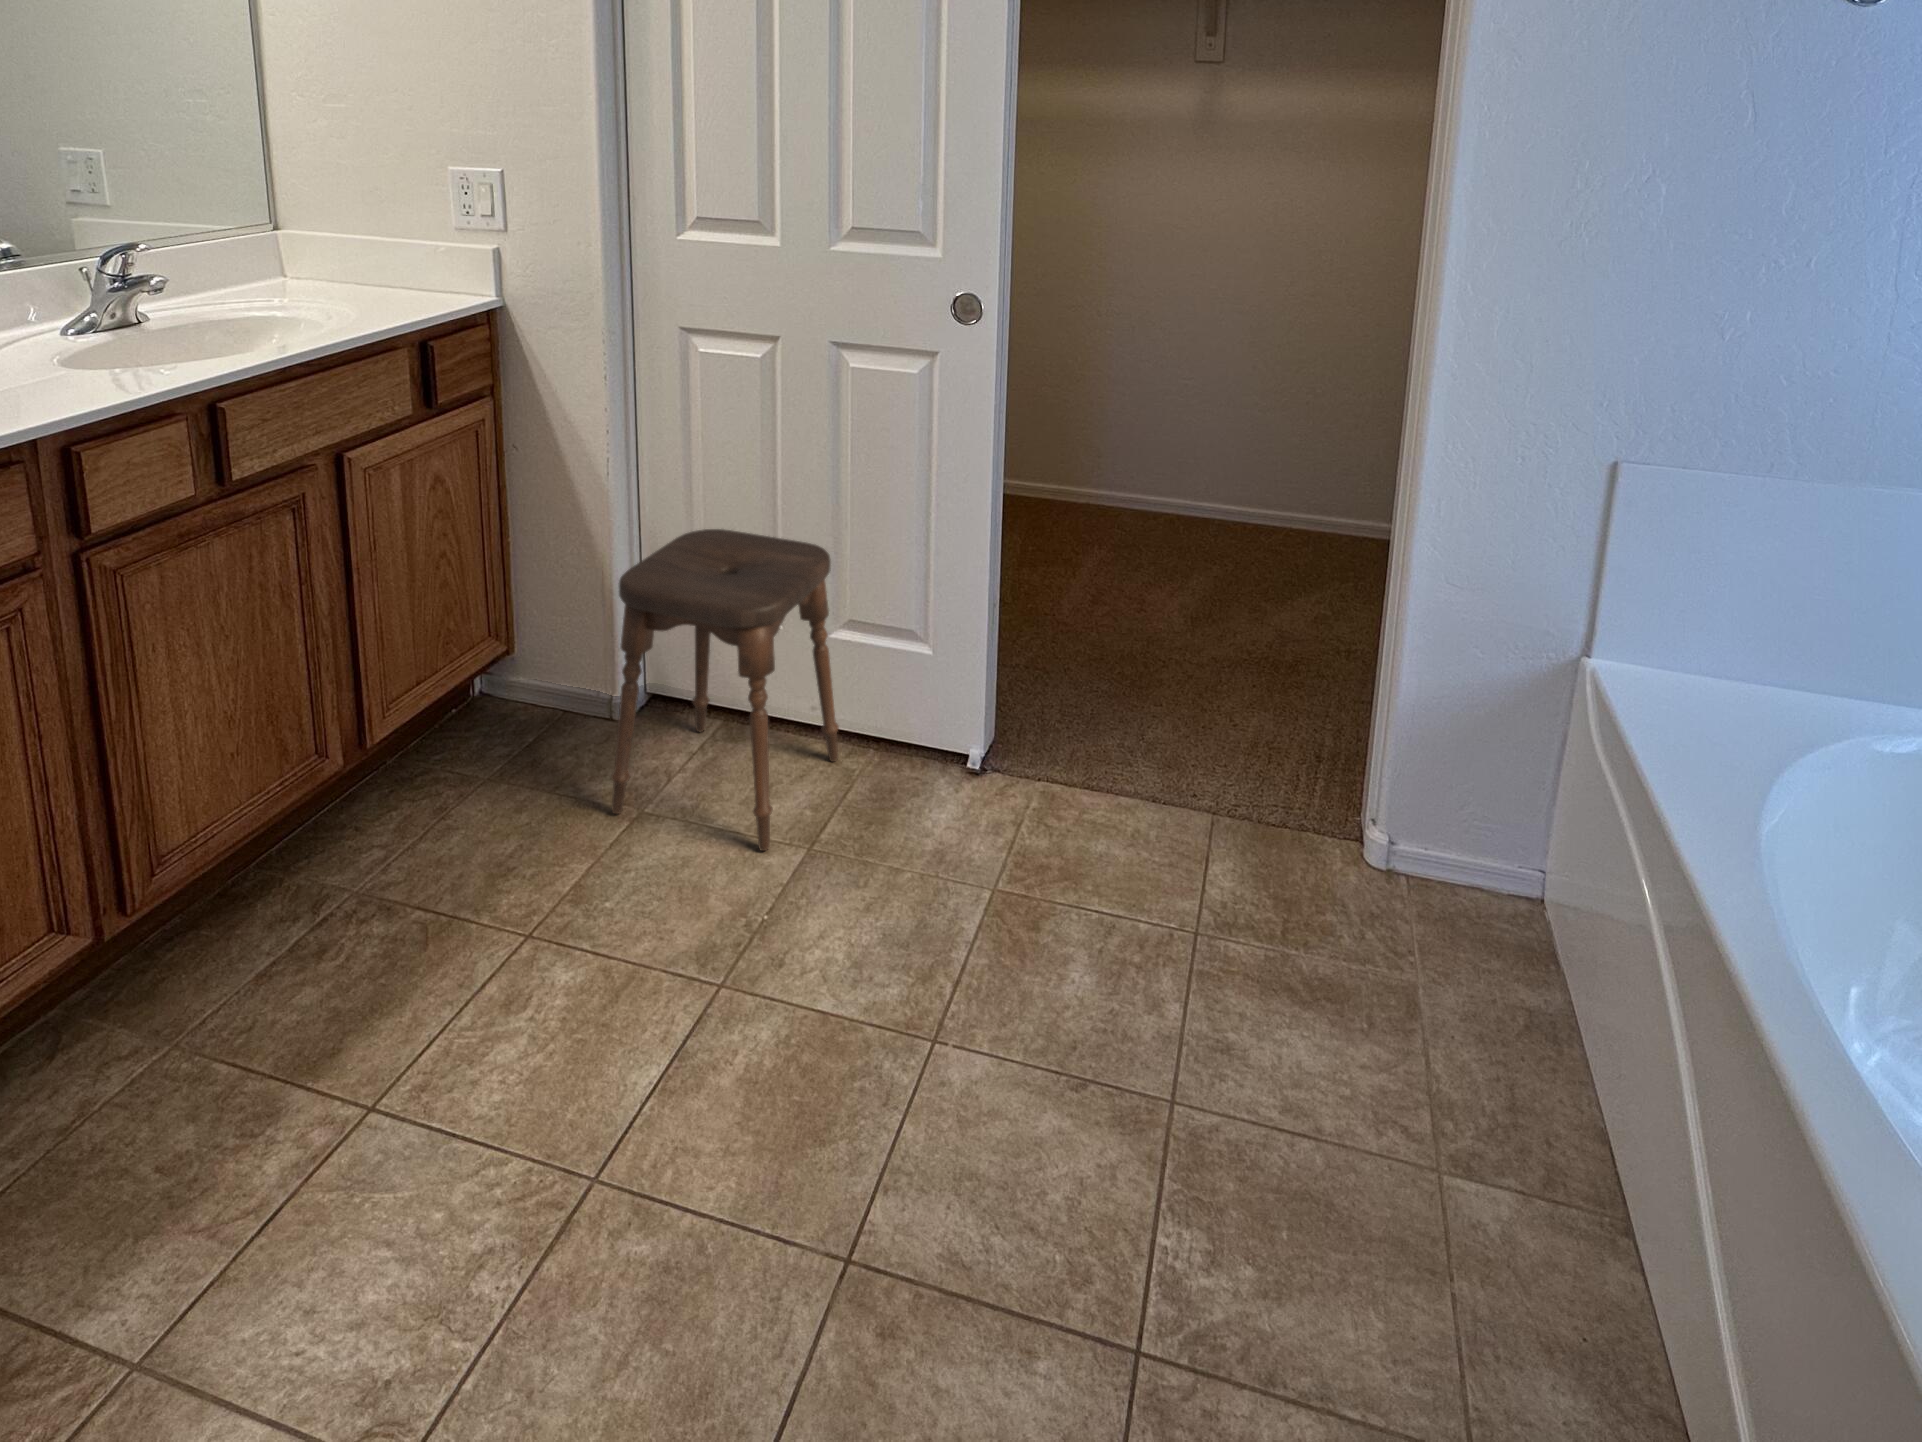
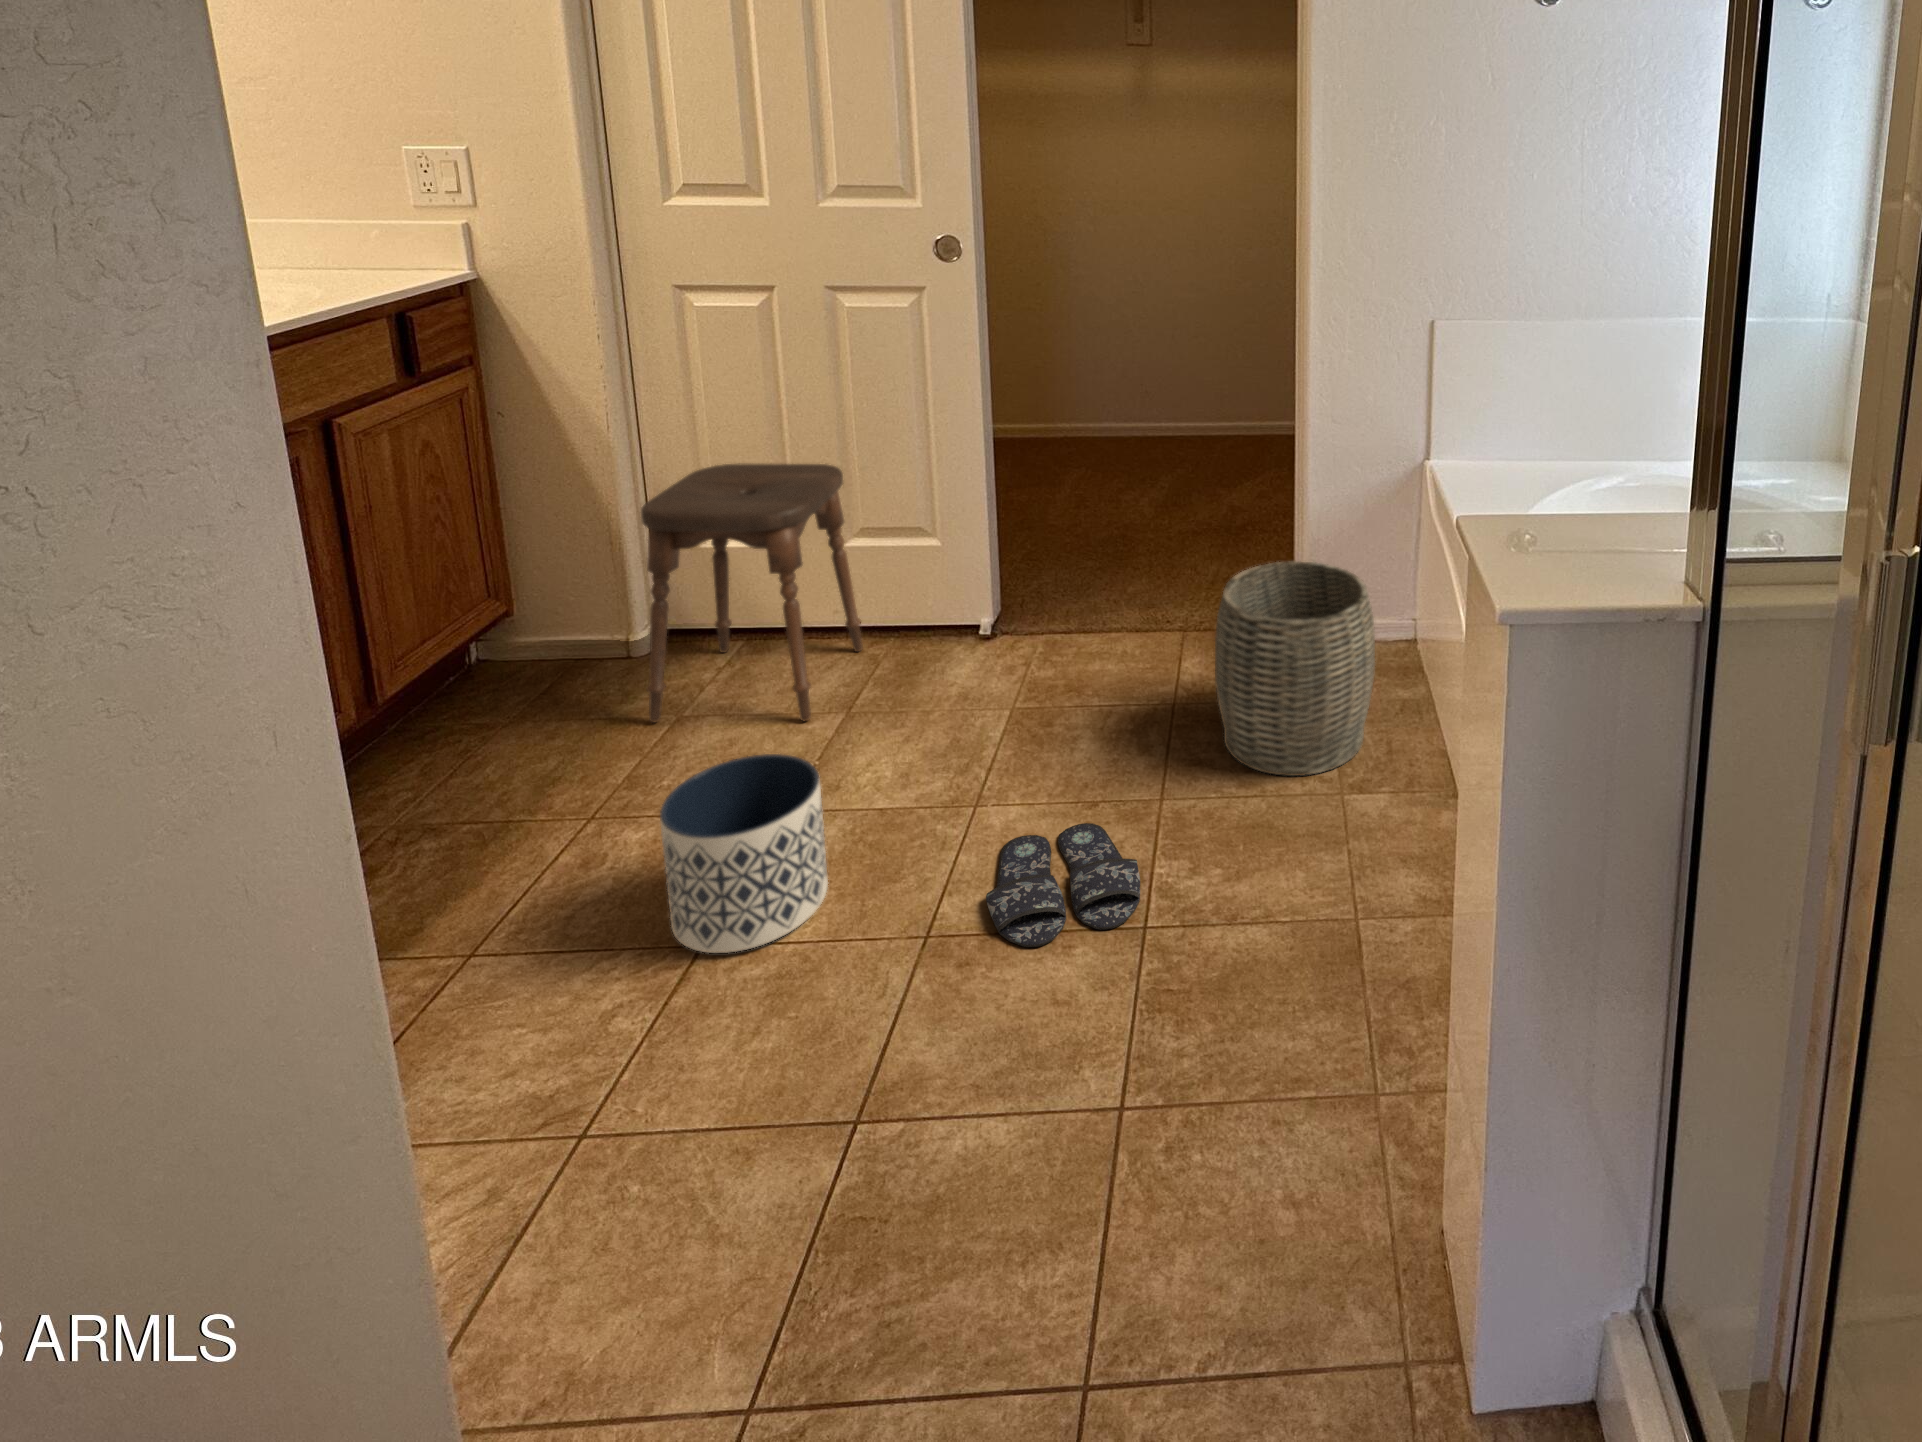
woven basket: none [1257,781,1503,1120] -> present [1215,561,1375,776]
planter: none [564,934,747,1205] -> present [660,754,828,953]
slippers: none [928,1114,1135,1336] -> present [986,823,1140,947]

